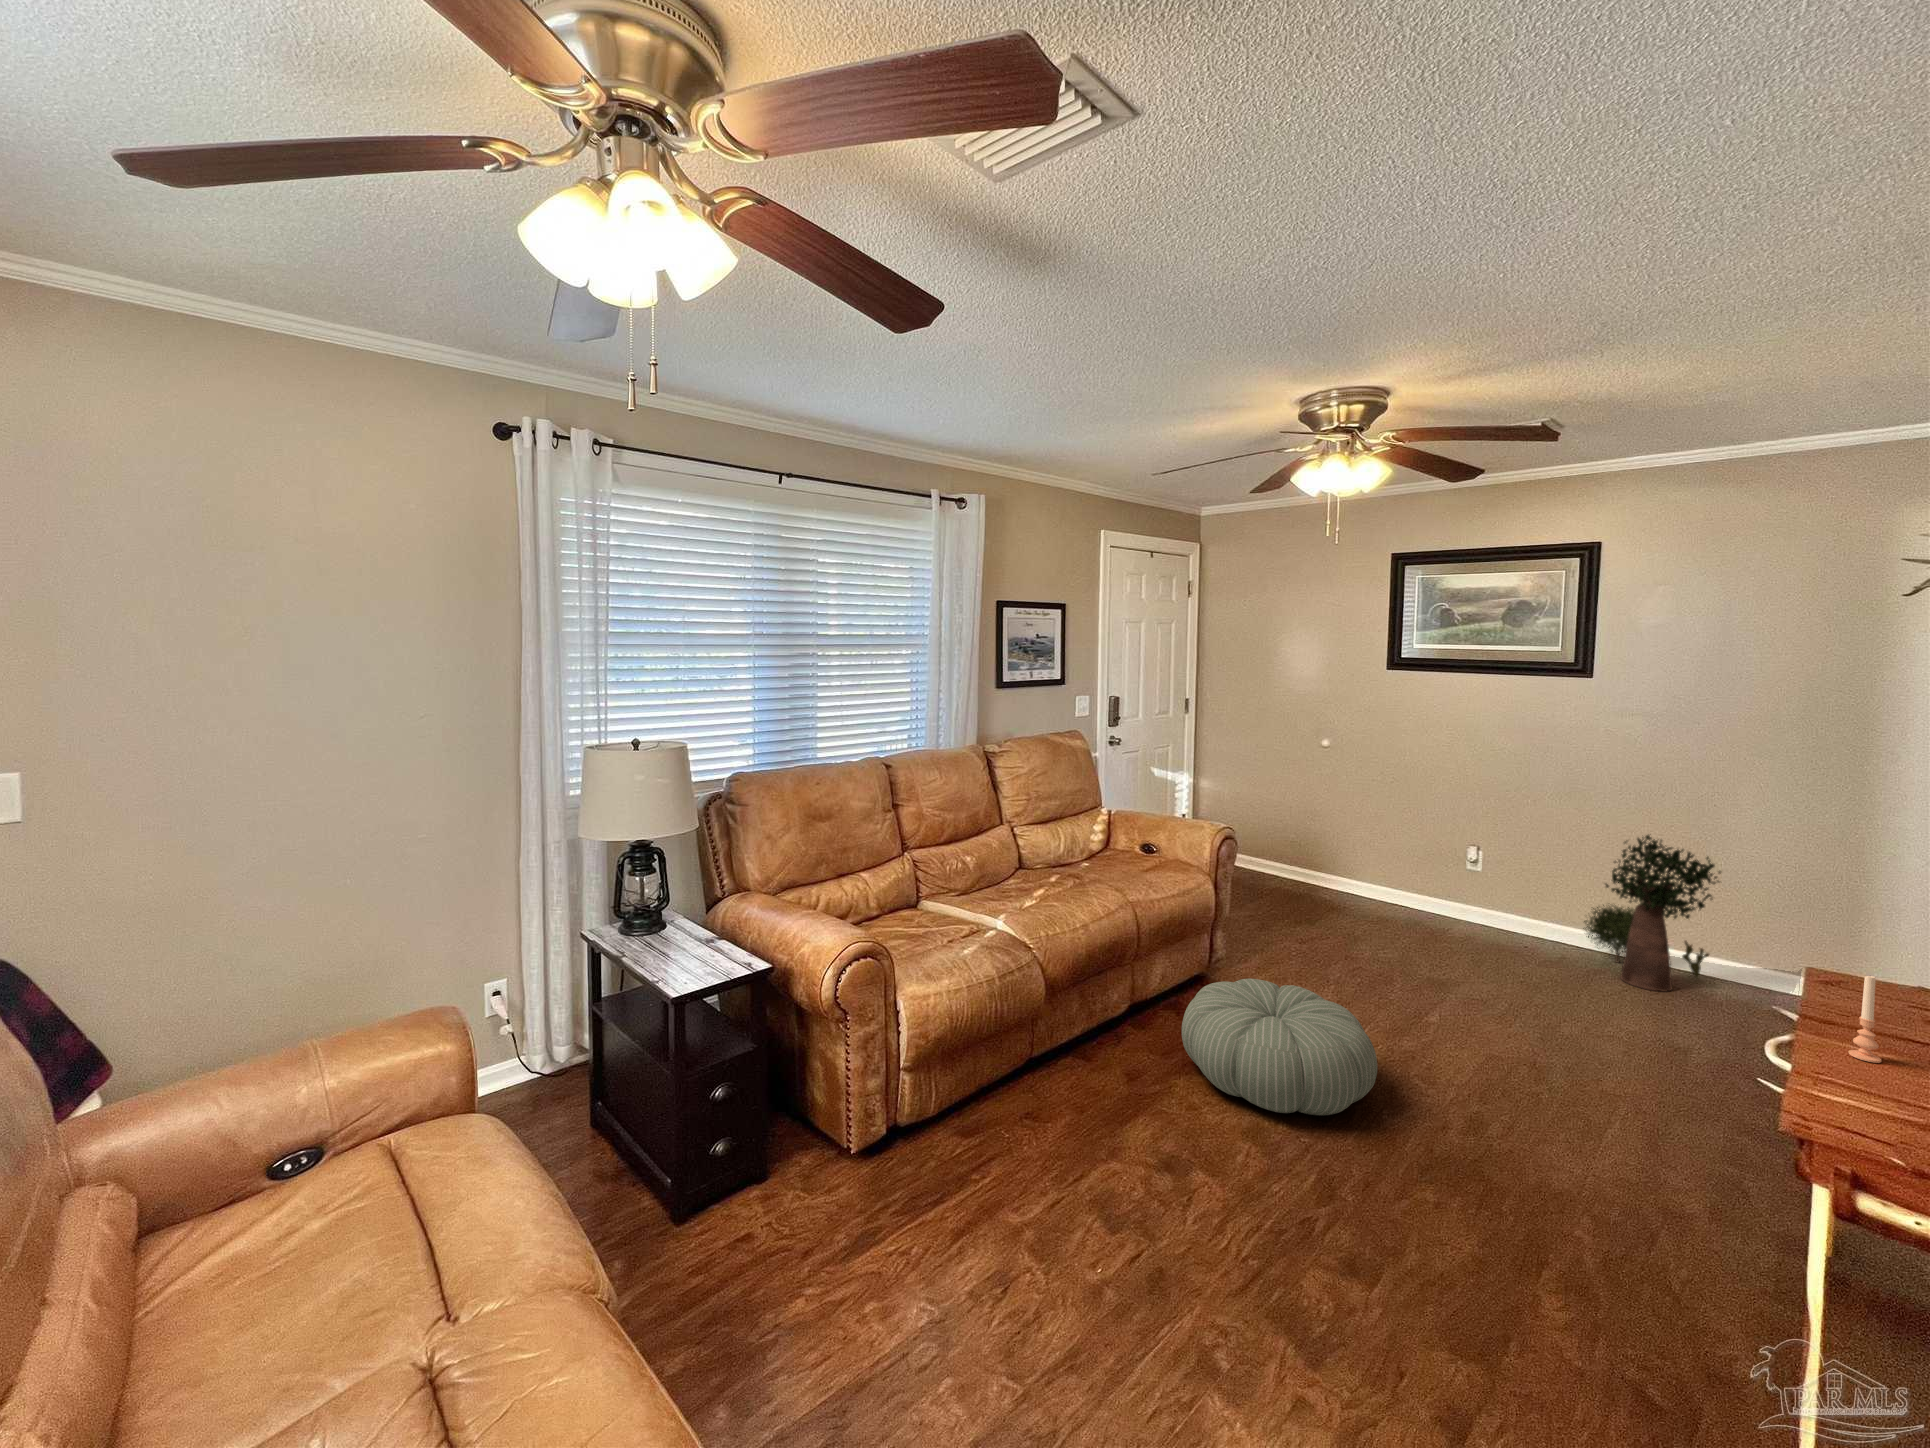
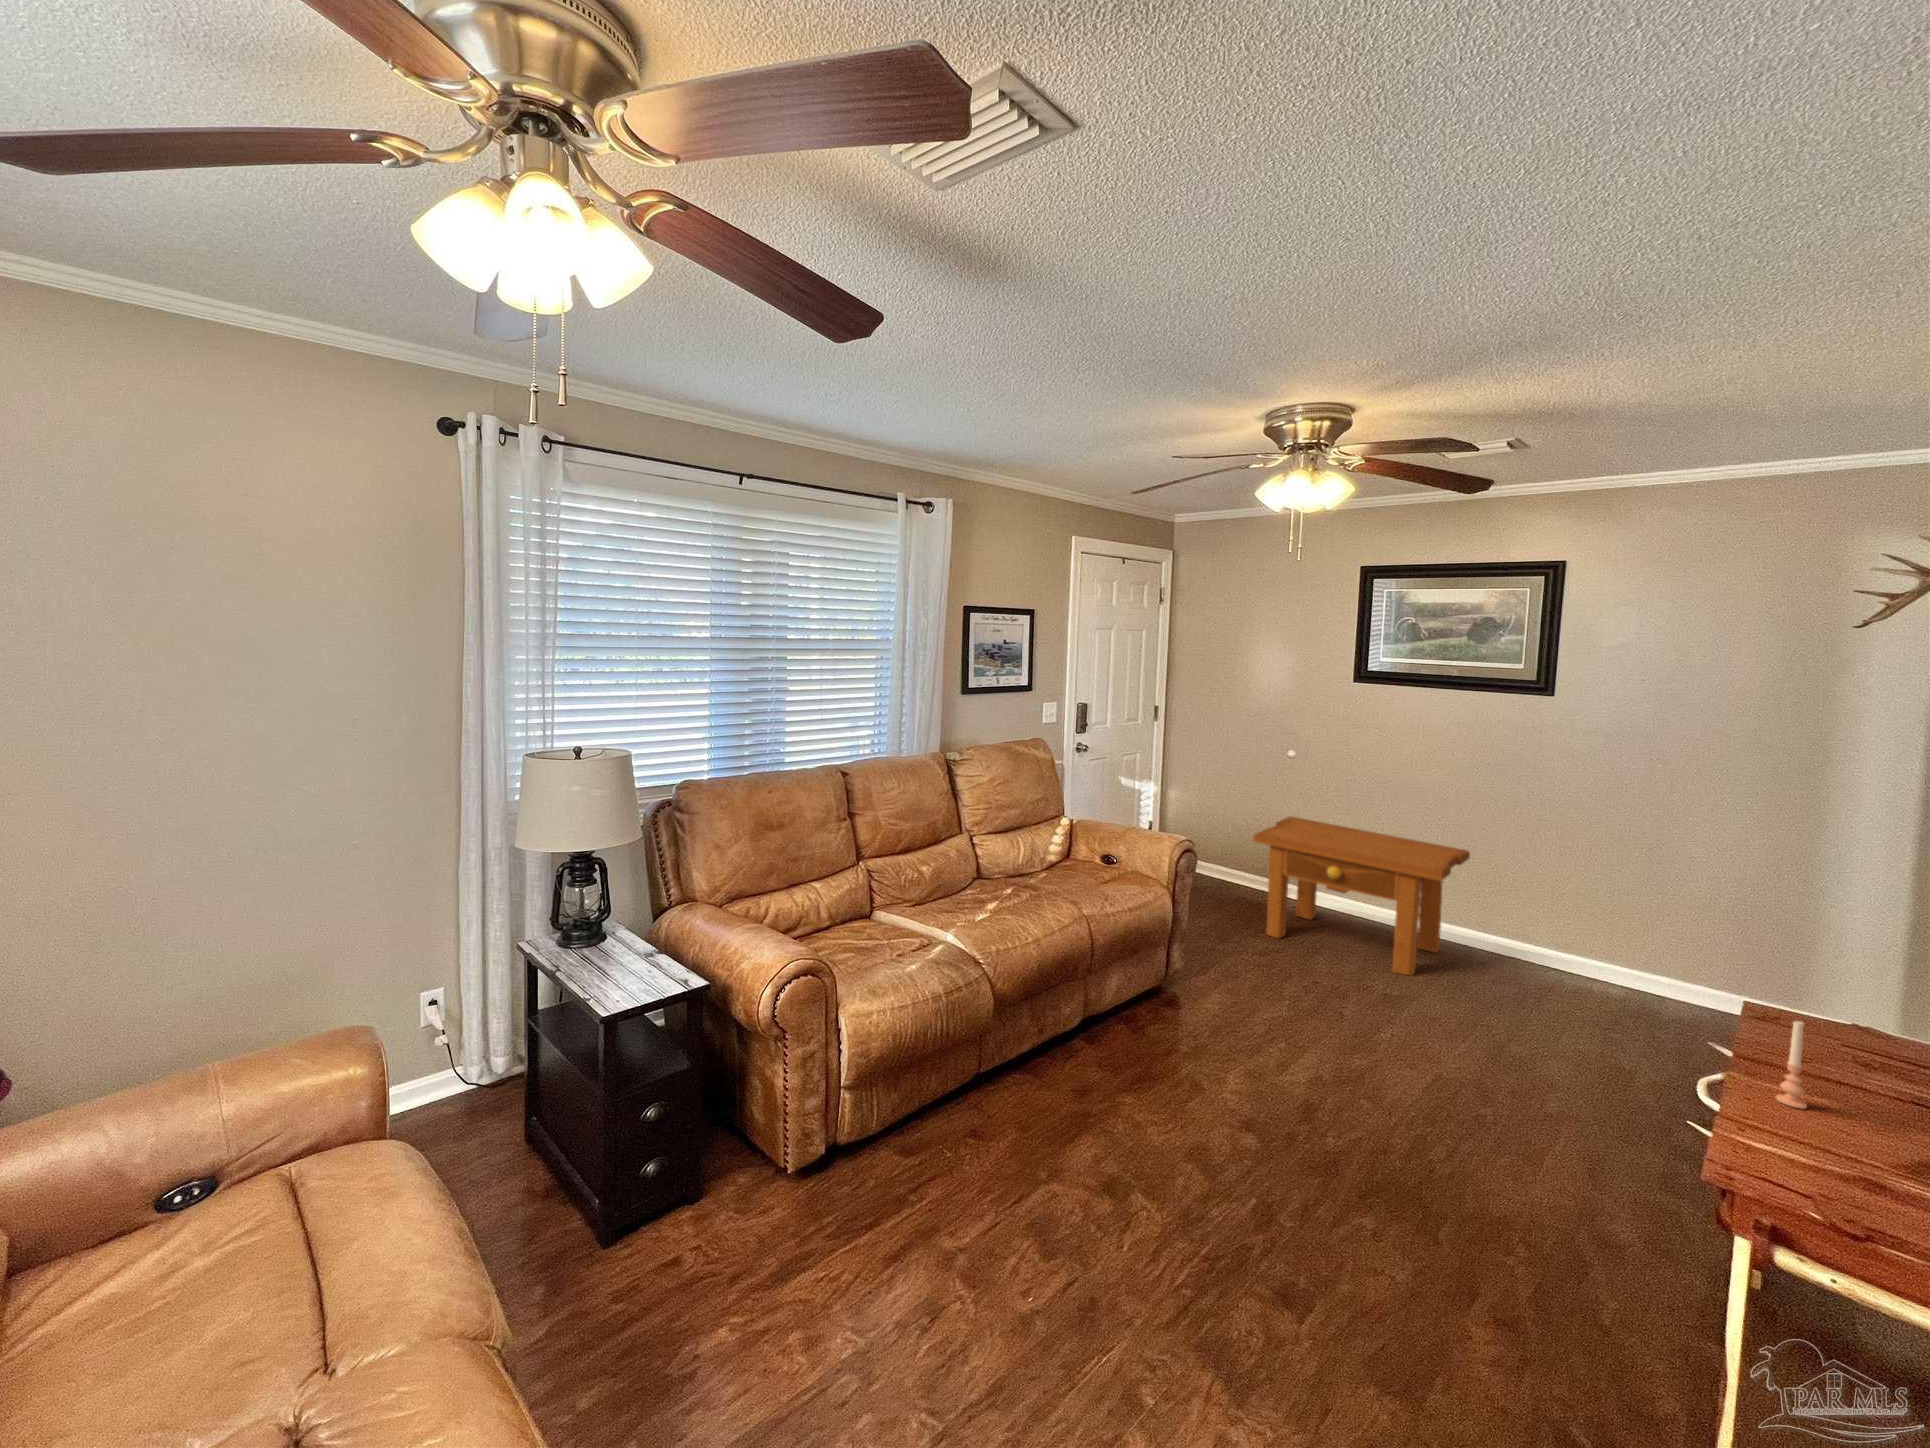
side table: none [1291,805,1513,960] -> present [1253,817,1470,975]
potted plant: present [1583,835,1721,992] -> none [1535,854,1670,1011]
pouf: present [1182,978,1377,1115] -> none [1130,995,1322,1137]

